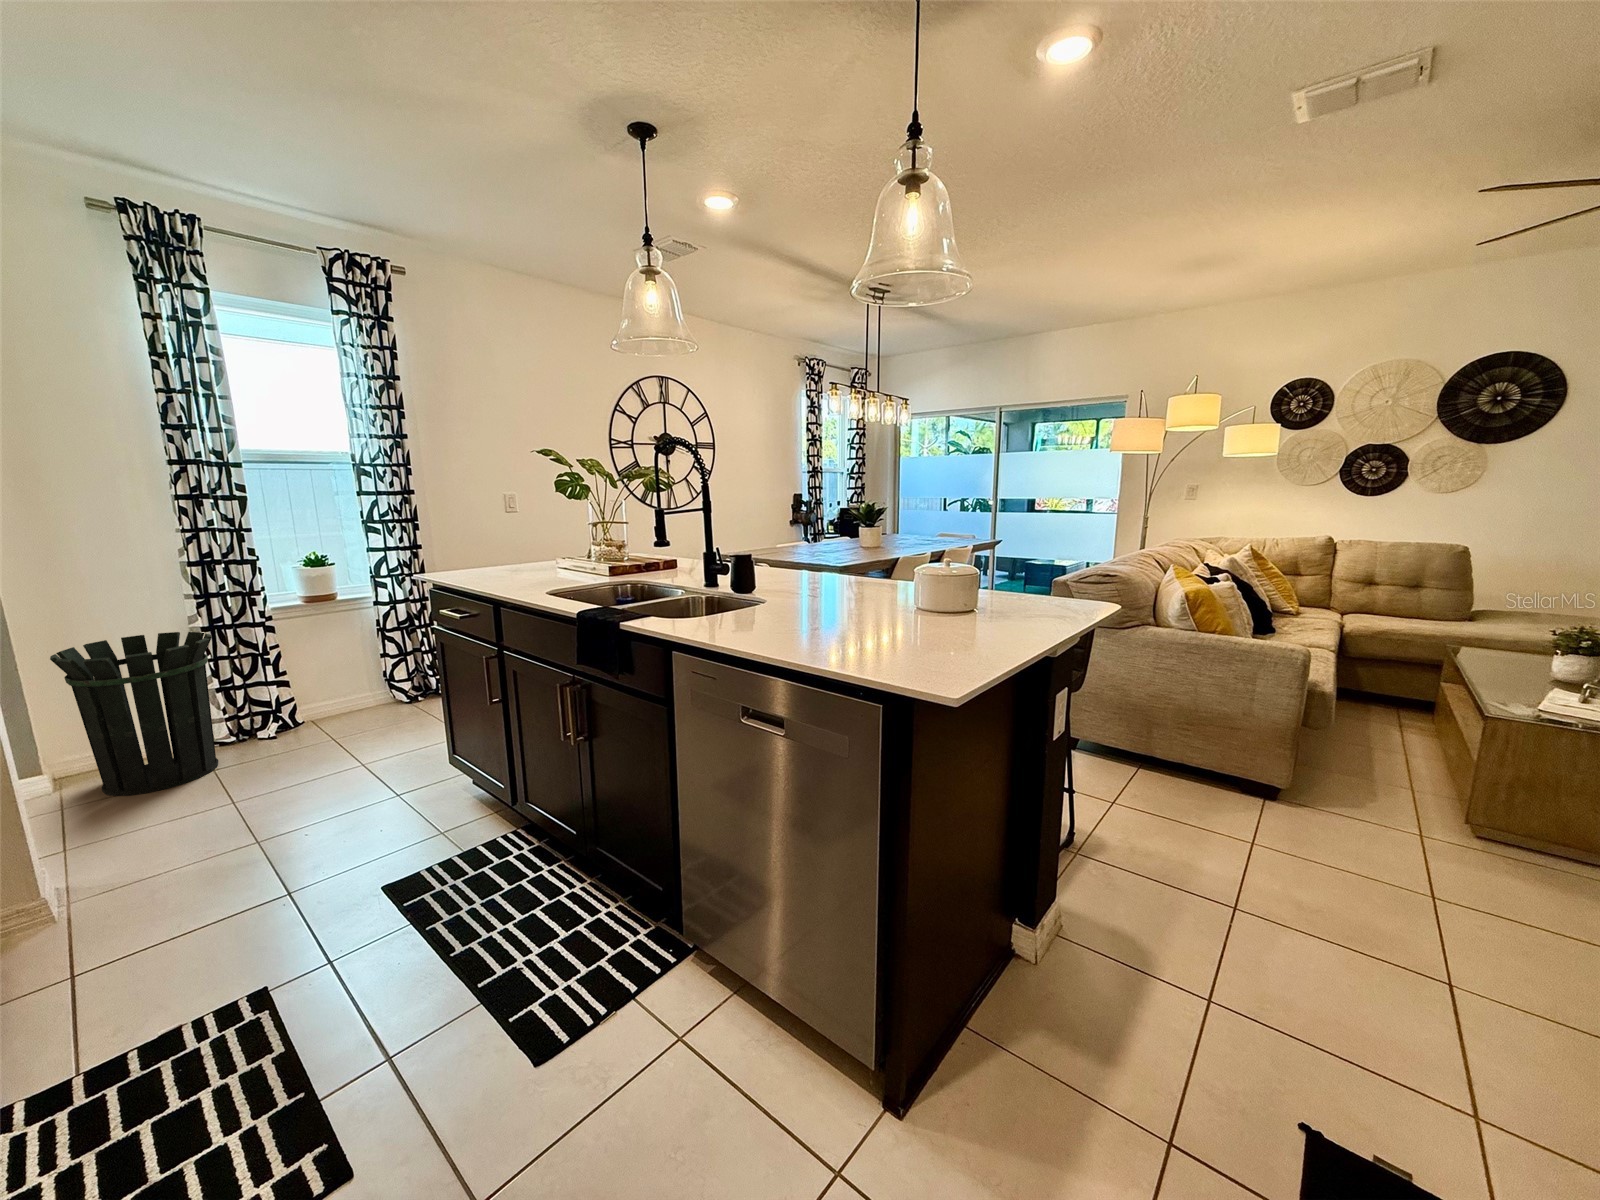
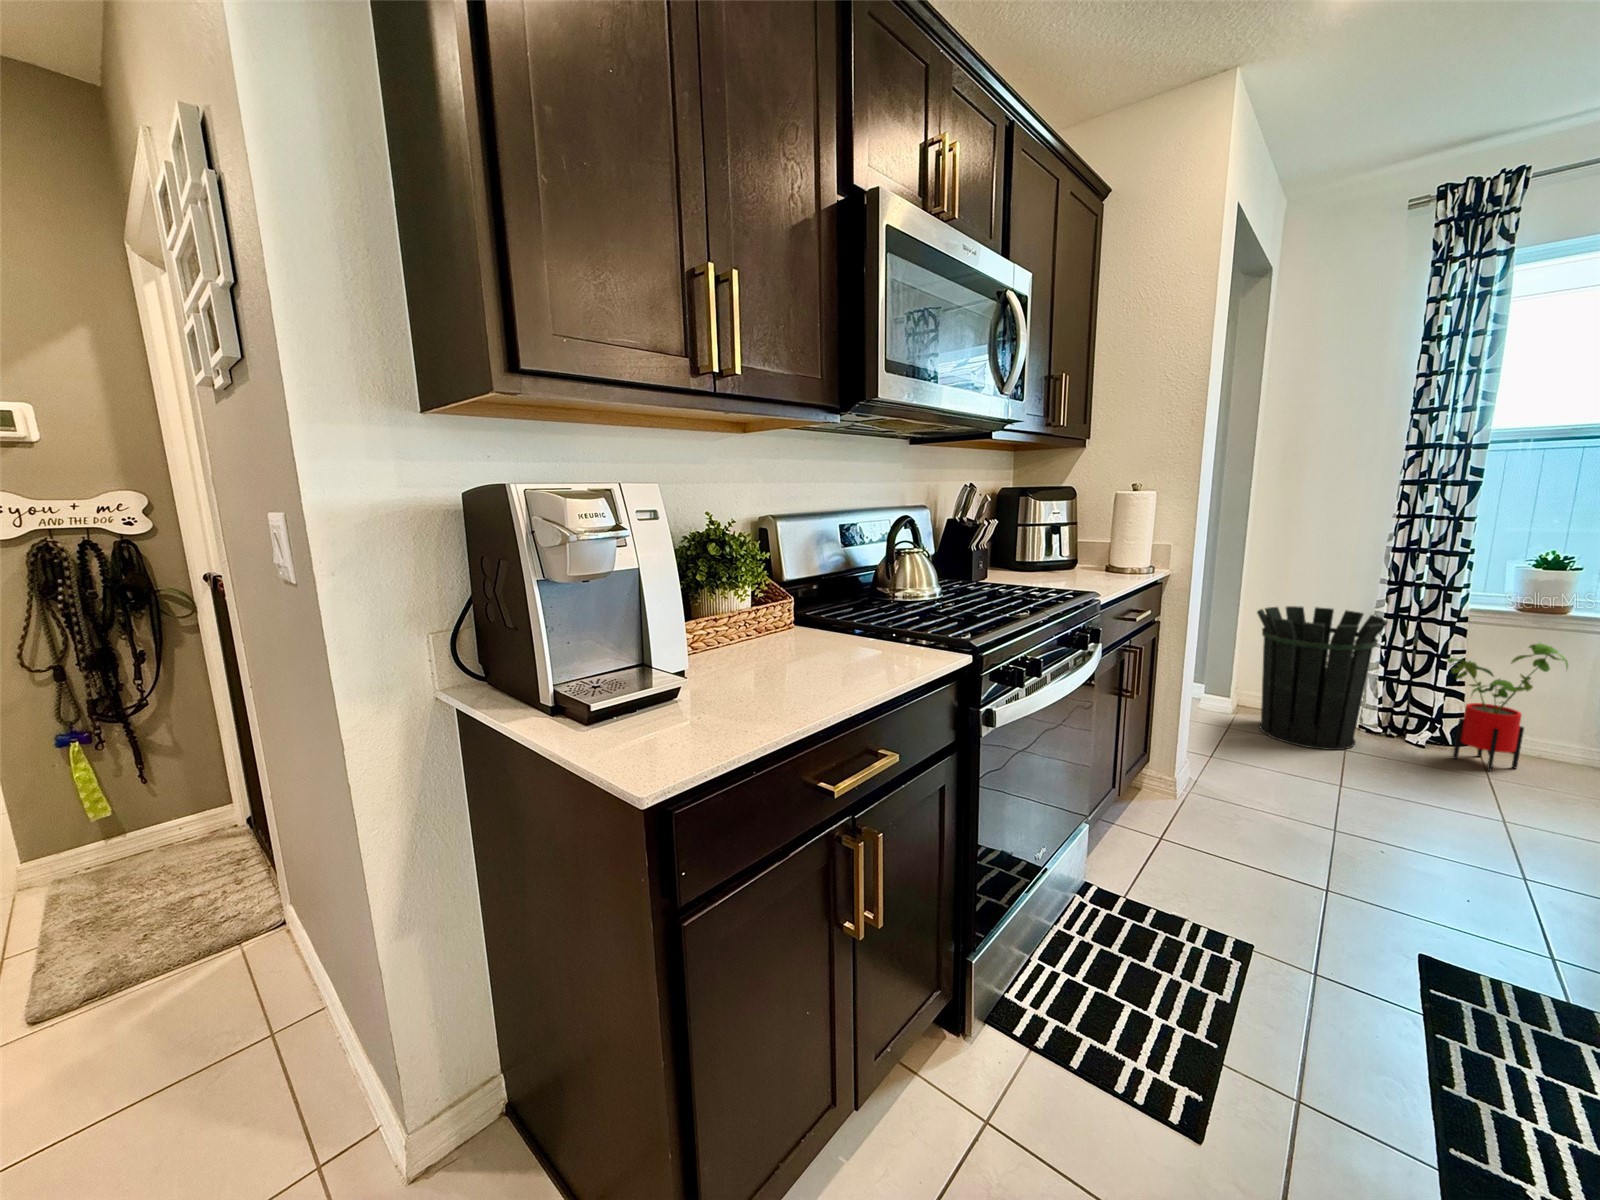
house plant: none [269,624,352,737] -> present [1447,643,1568,771]

